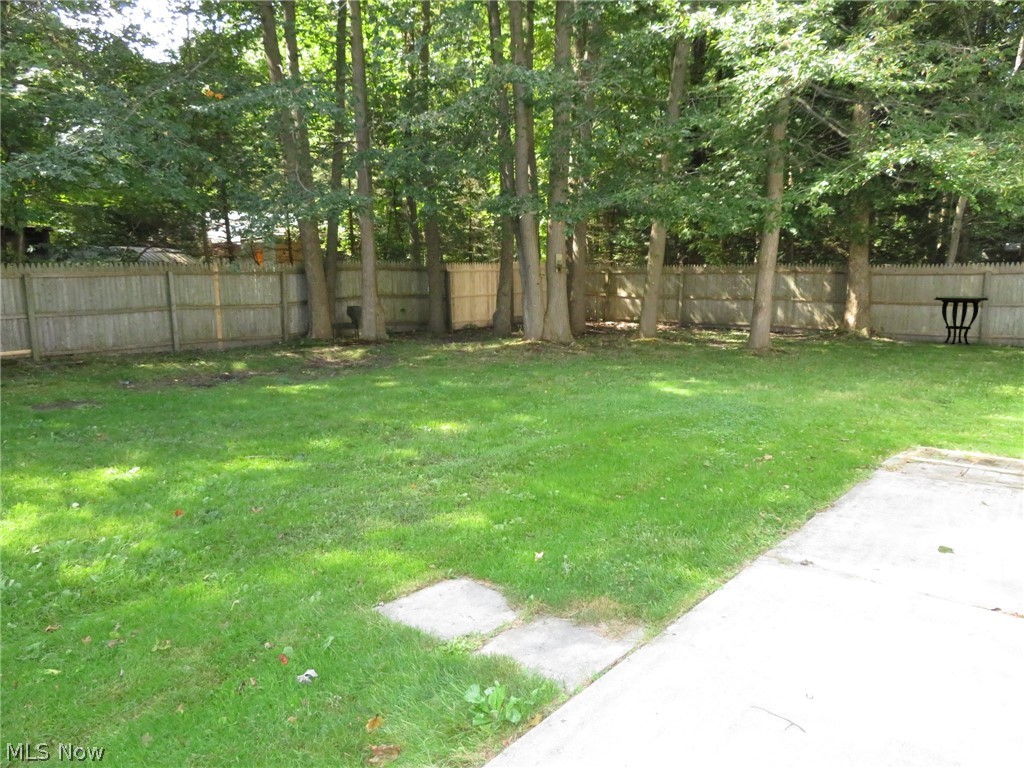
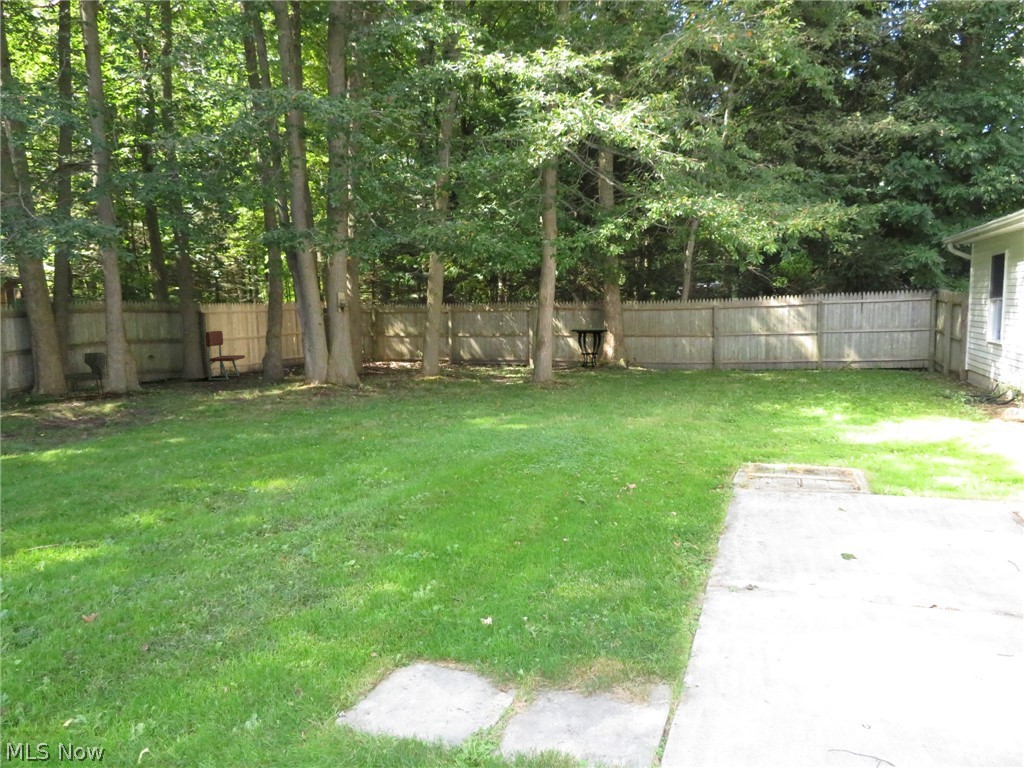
bench: none [445,289,479,334] -> present [206,331,245,380]
side table: present [934,296,988,344] -> present [571,328,608,367]

